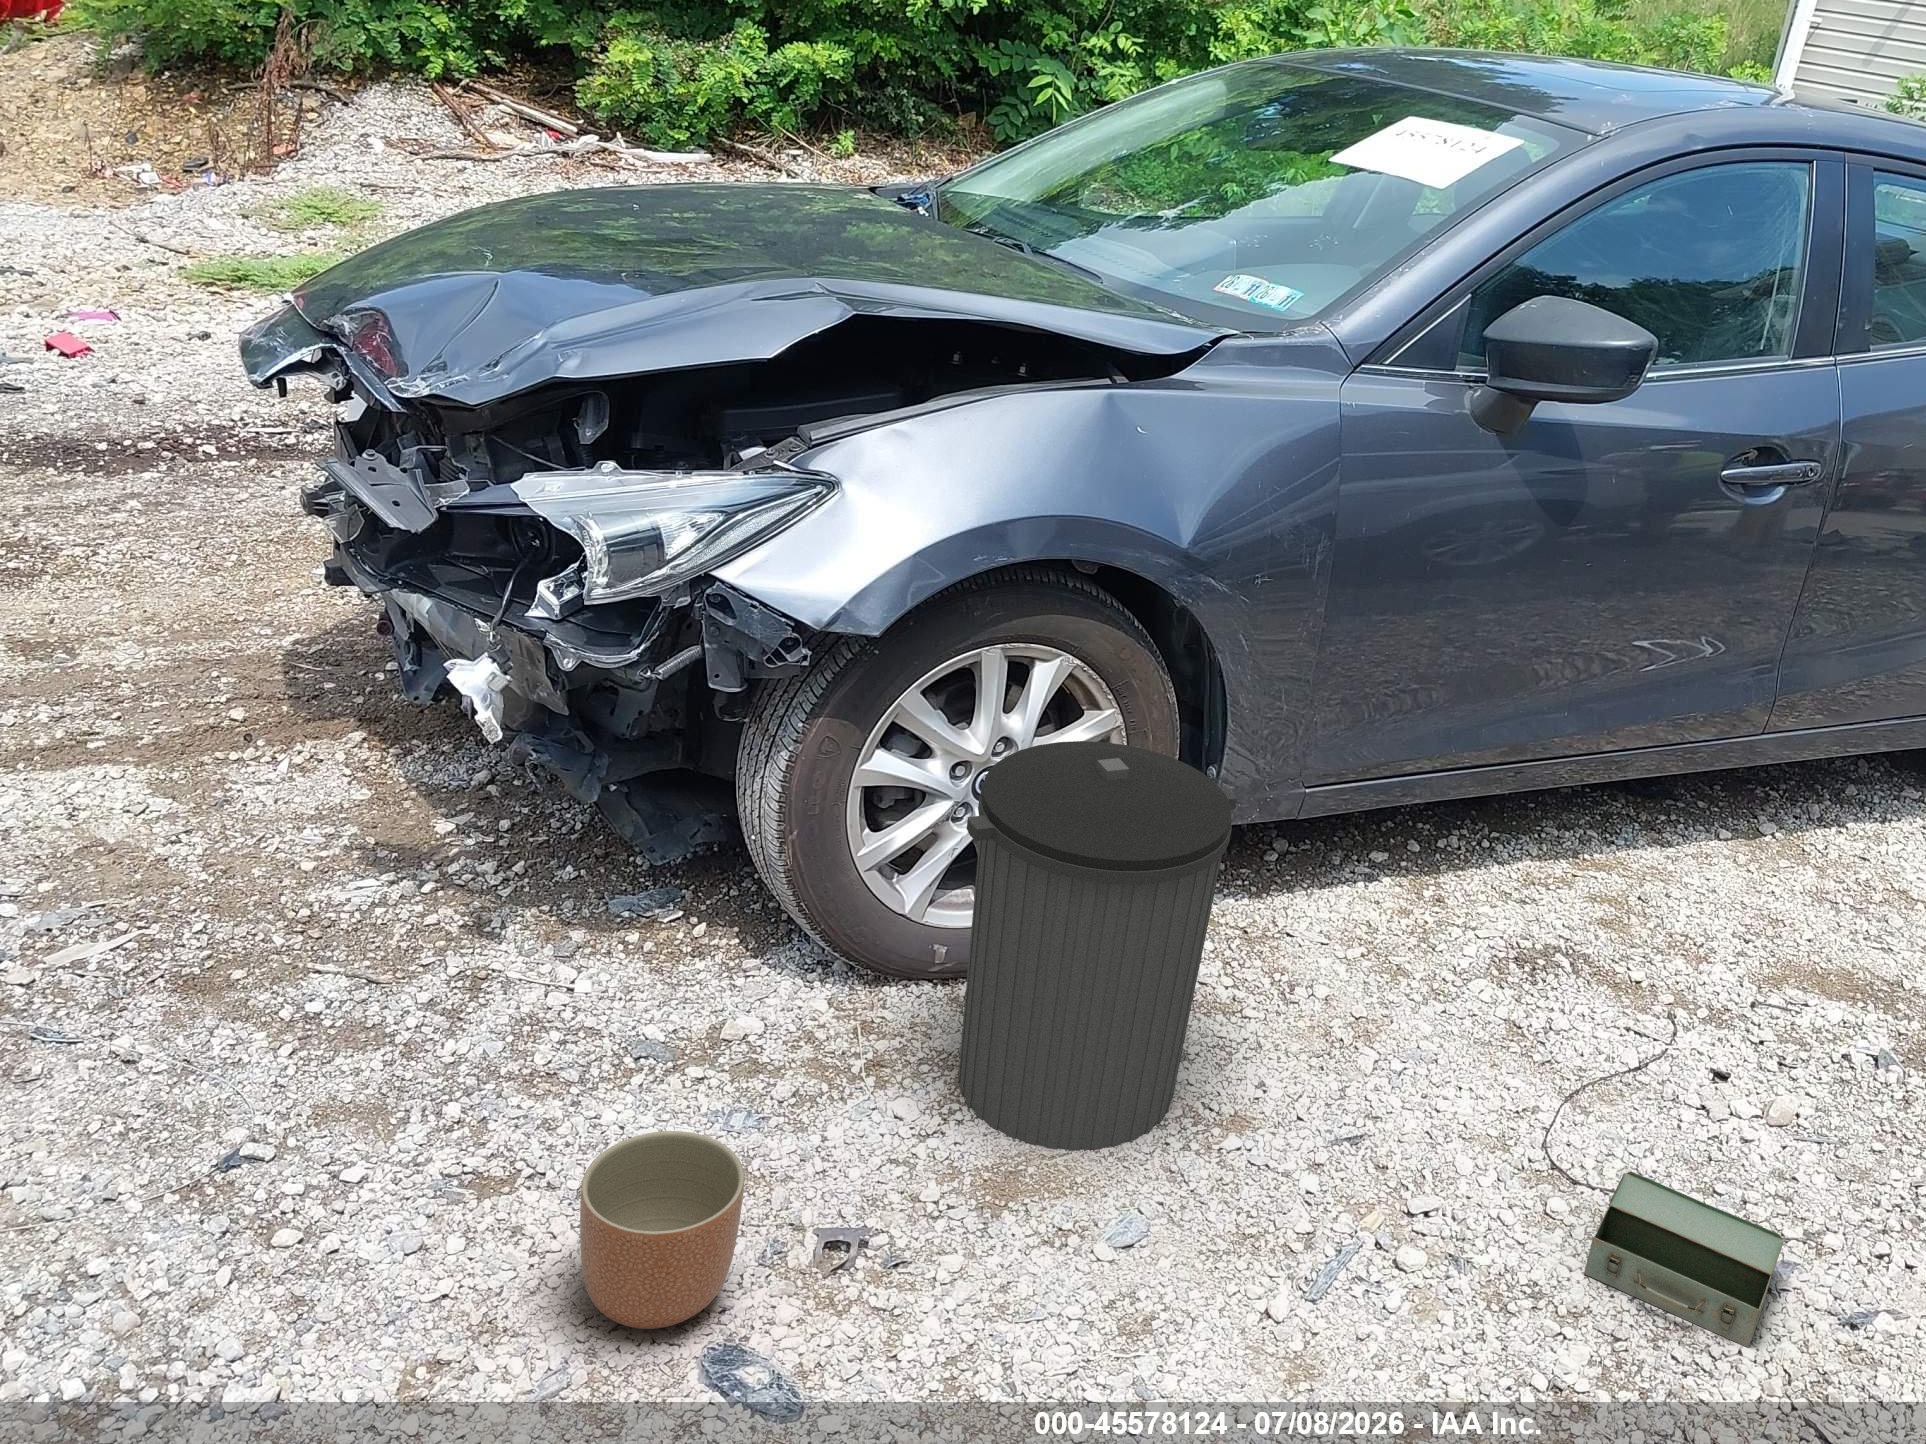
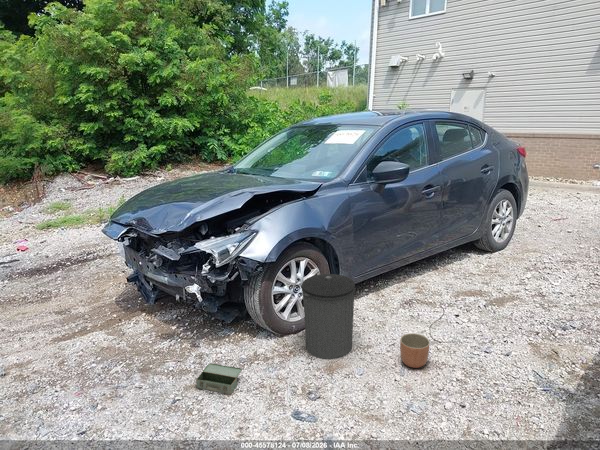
planter: present [580,1131,744,1329] -> present [400,333,430,368]
toolbox: present [1584,1171,1784,1347] -> present [196,363,242,395]

